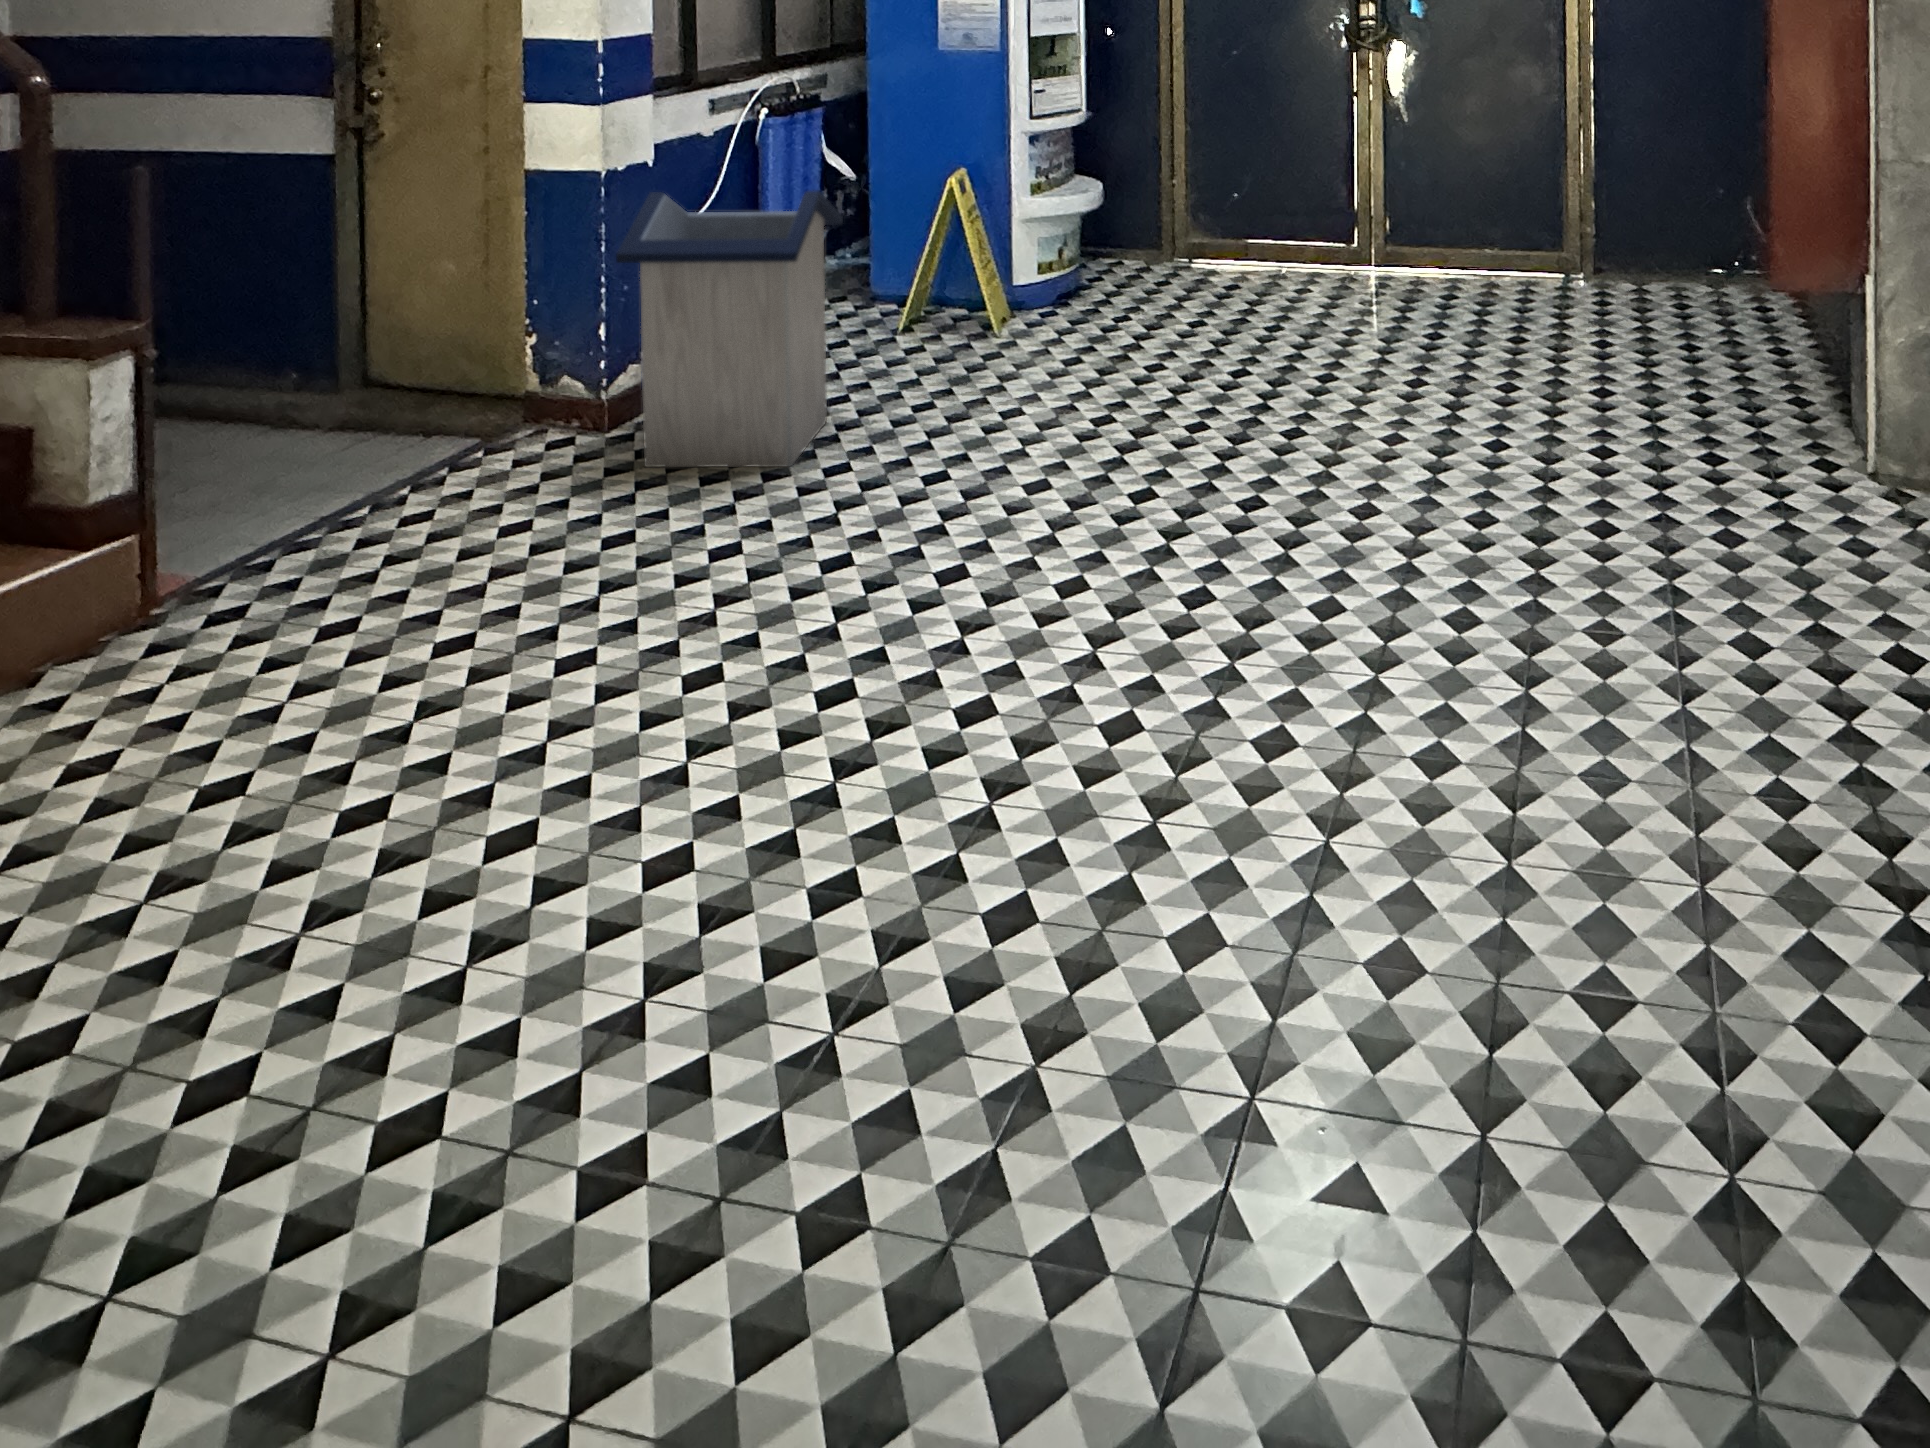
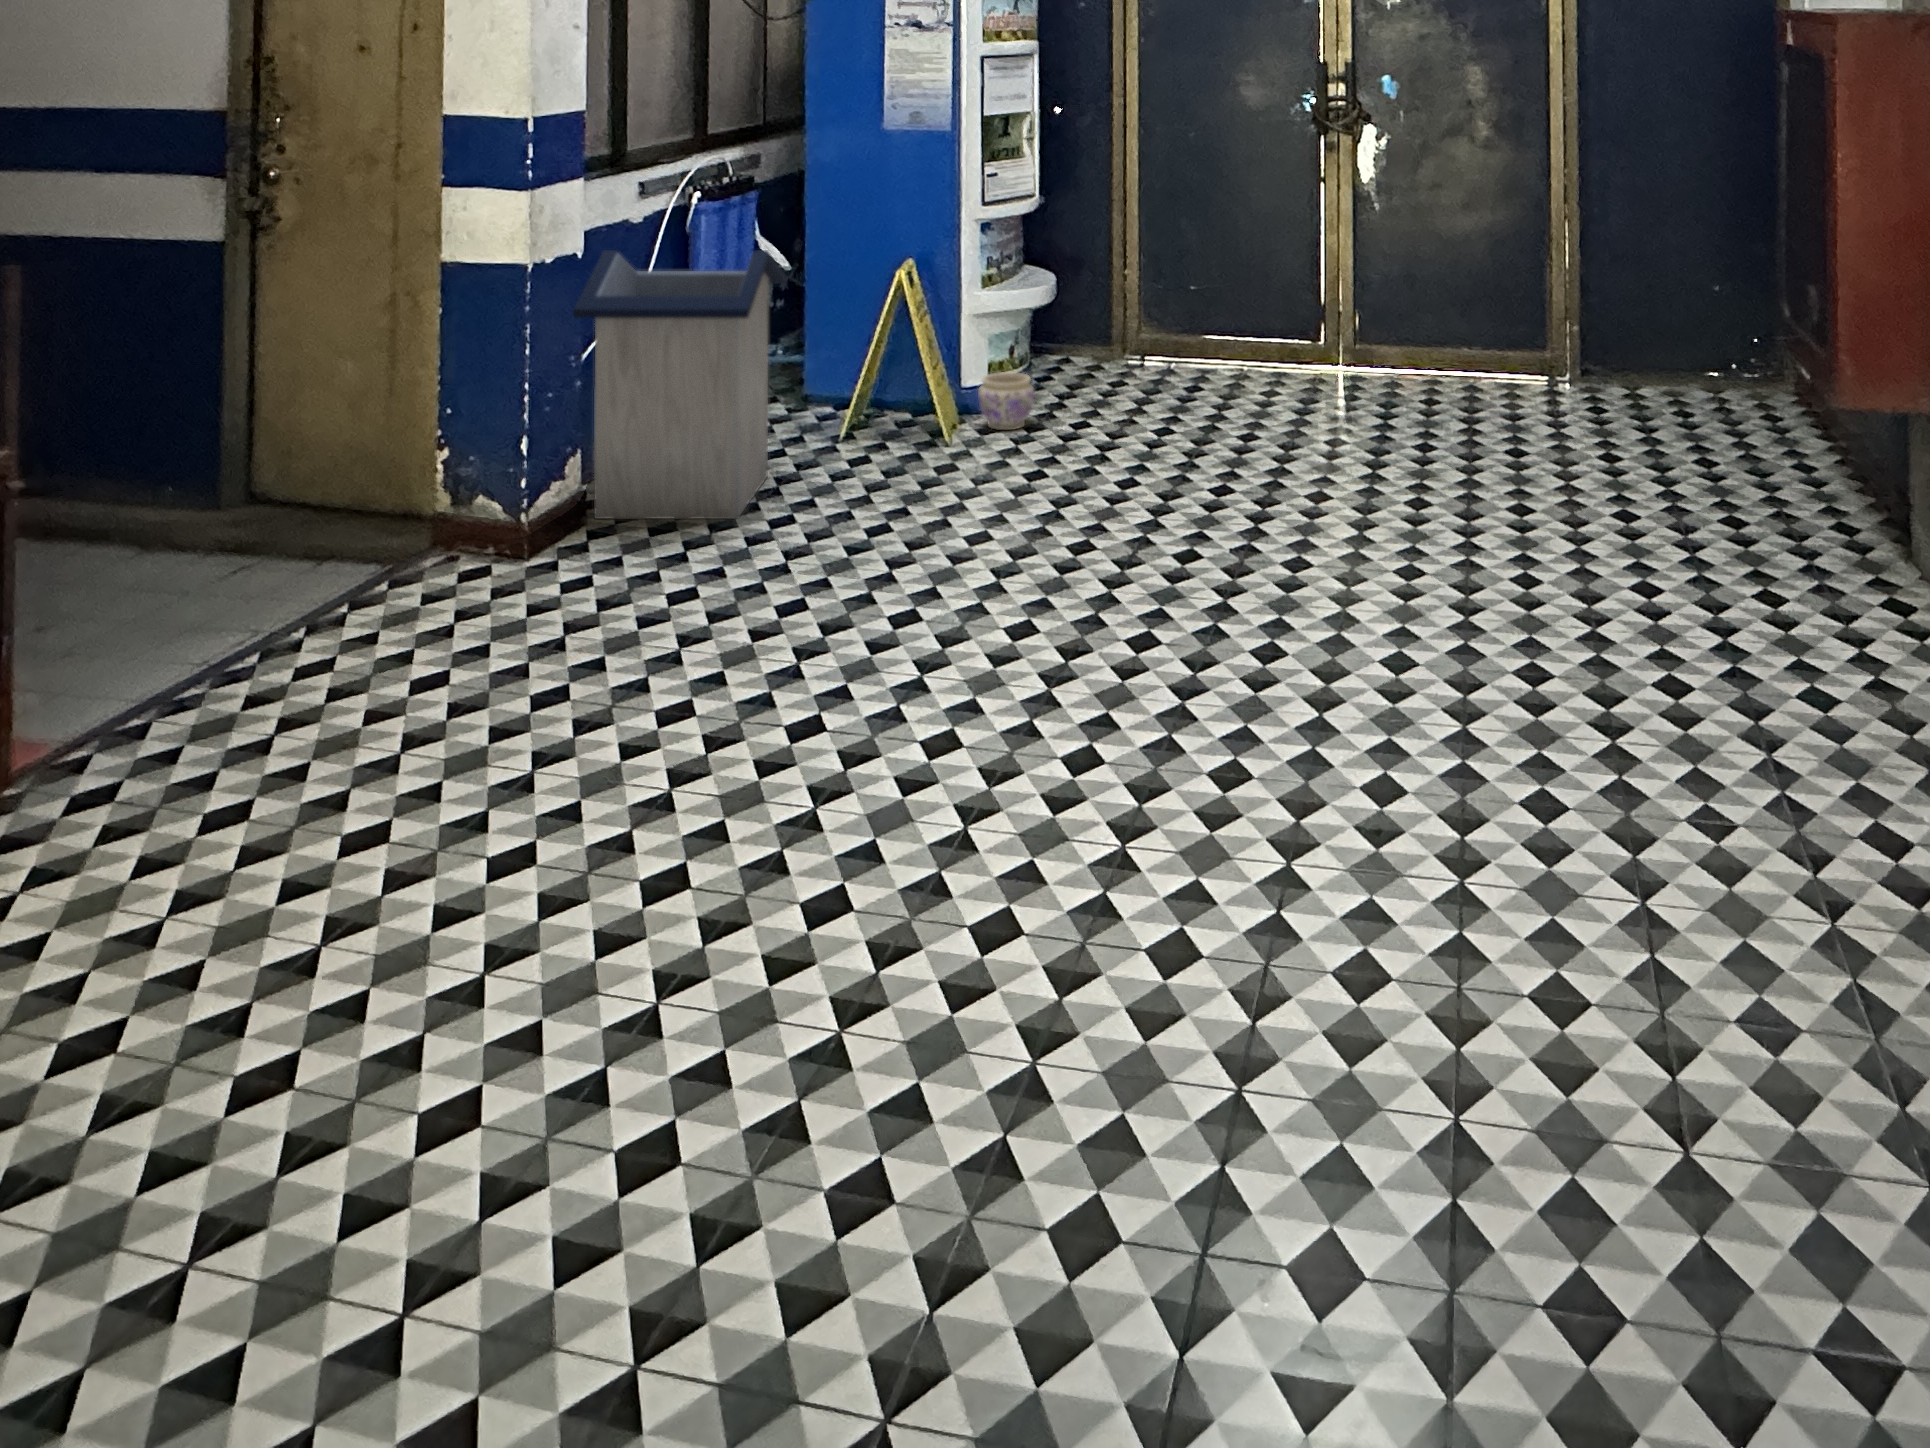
planter: none [1048,311,1106,371] -> present [978,372,1034,430]

